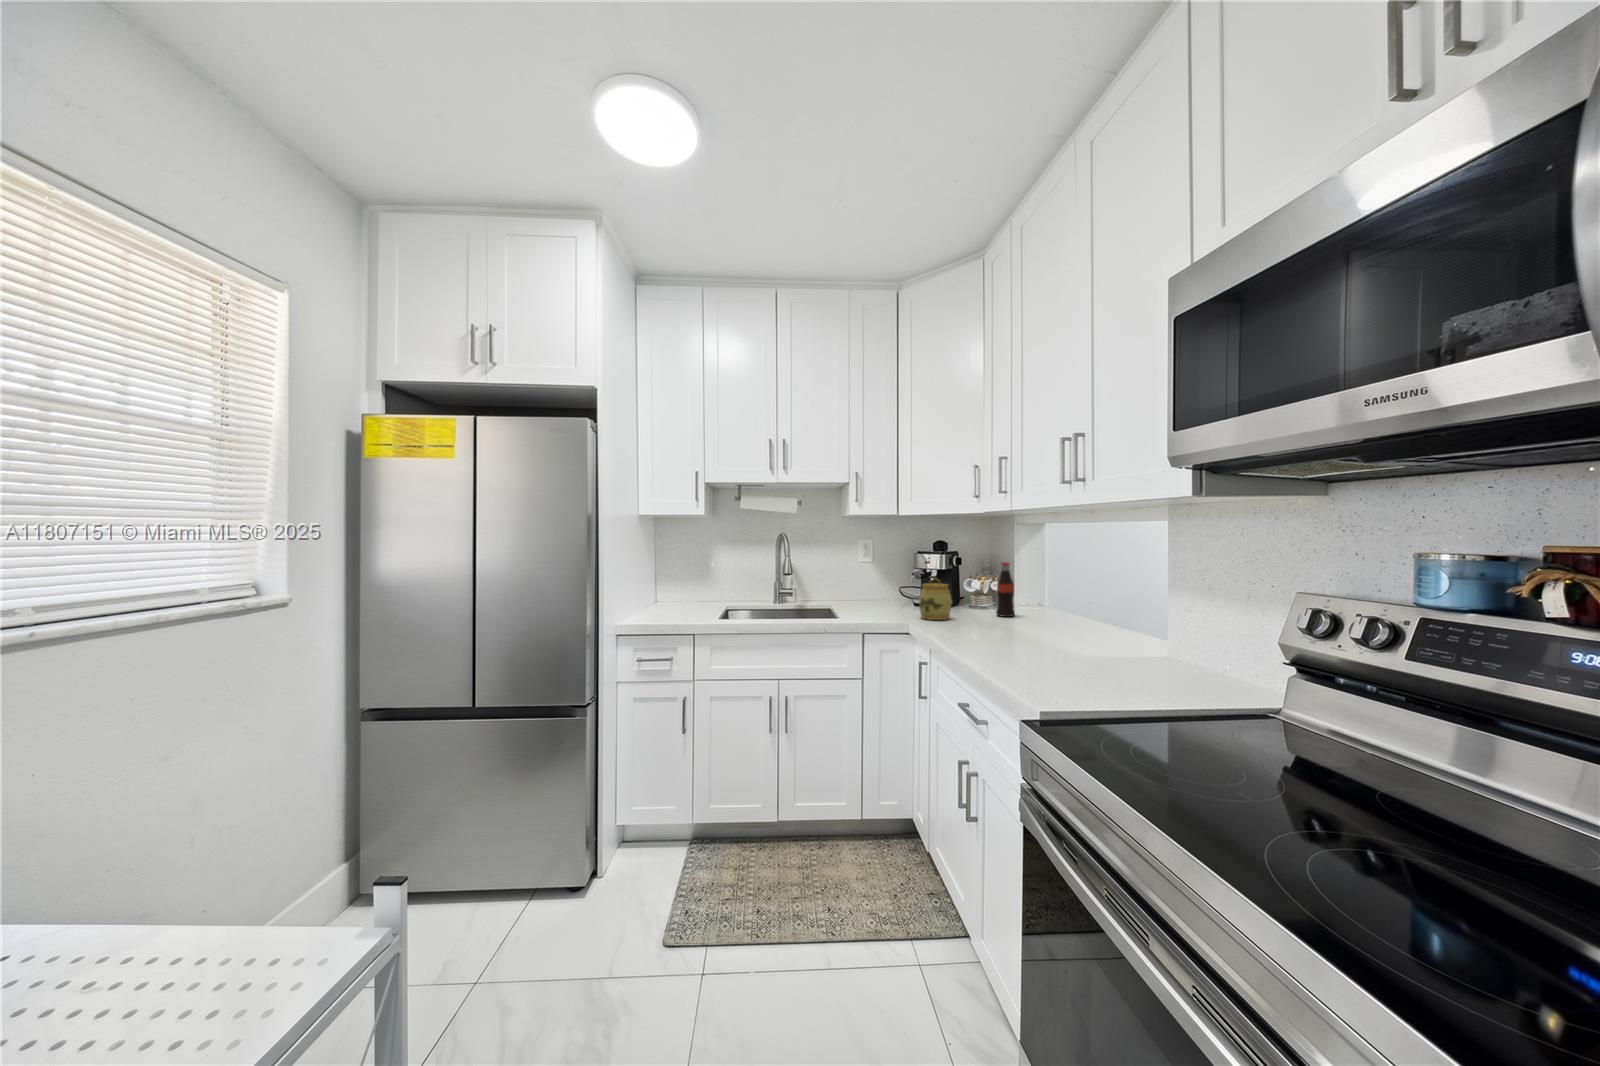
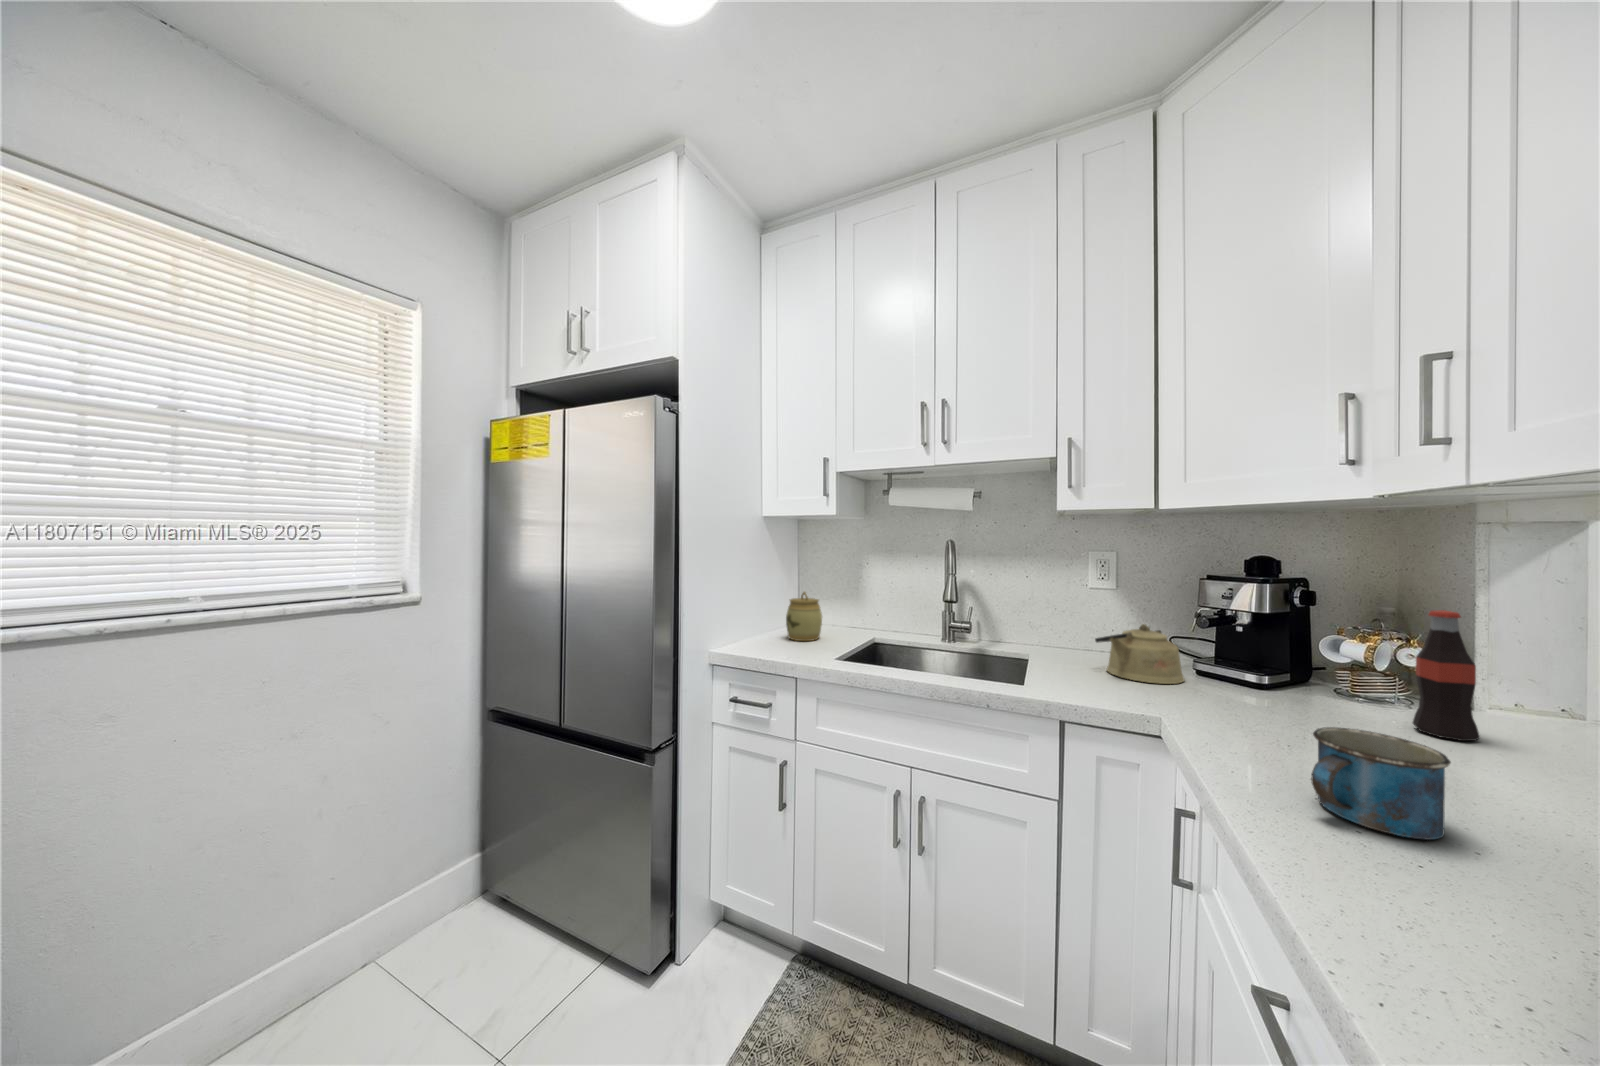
jar: present [919,578,952,620] -> present [786,592,822,641]
kettle: none [868,581,911,613] -> present [1095,624,1184,684]
mug: none [969,608,1006,641] -> present [1311,727,1451,840]

